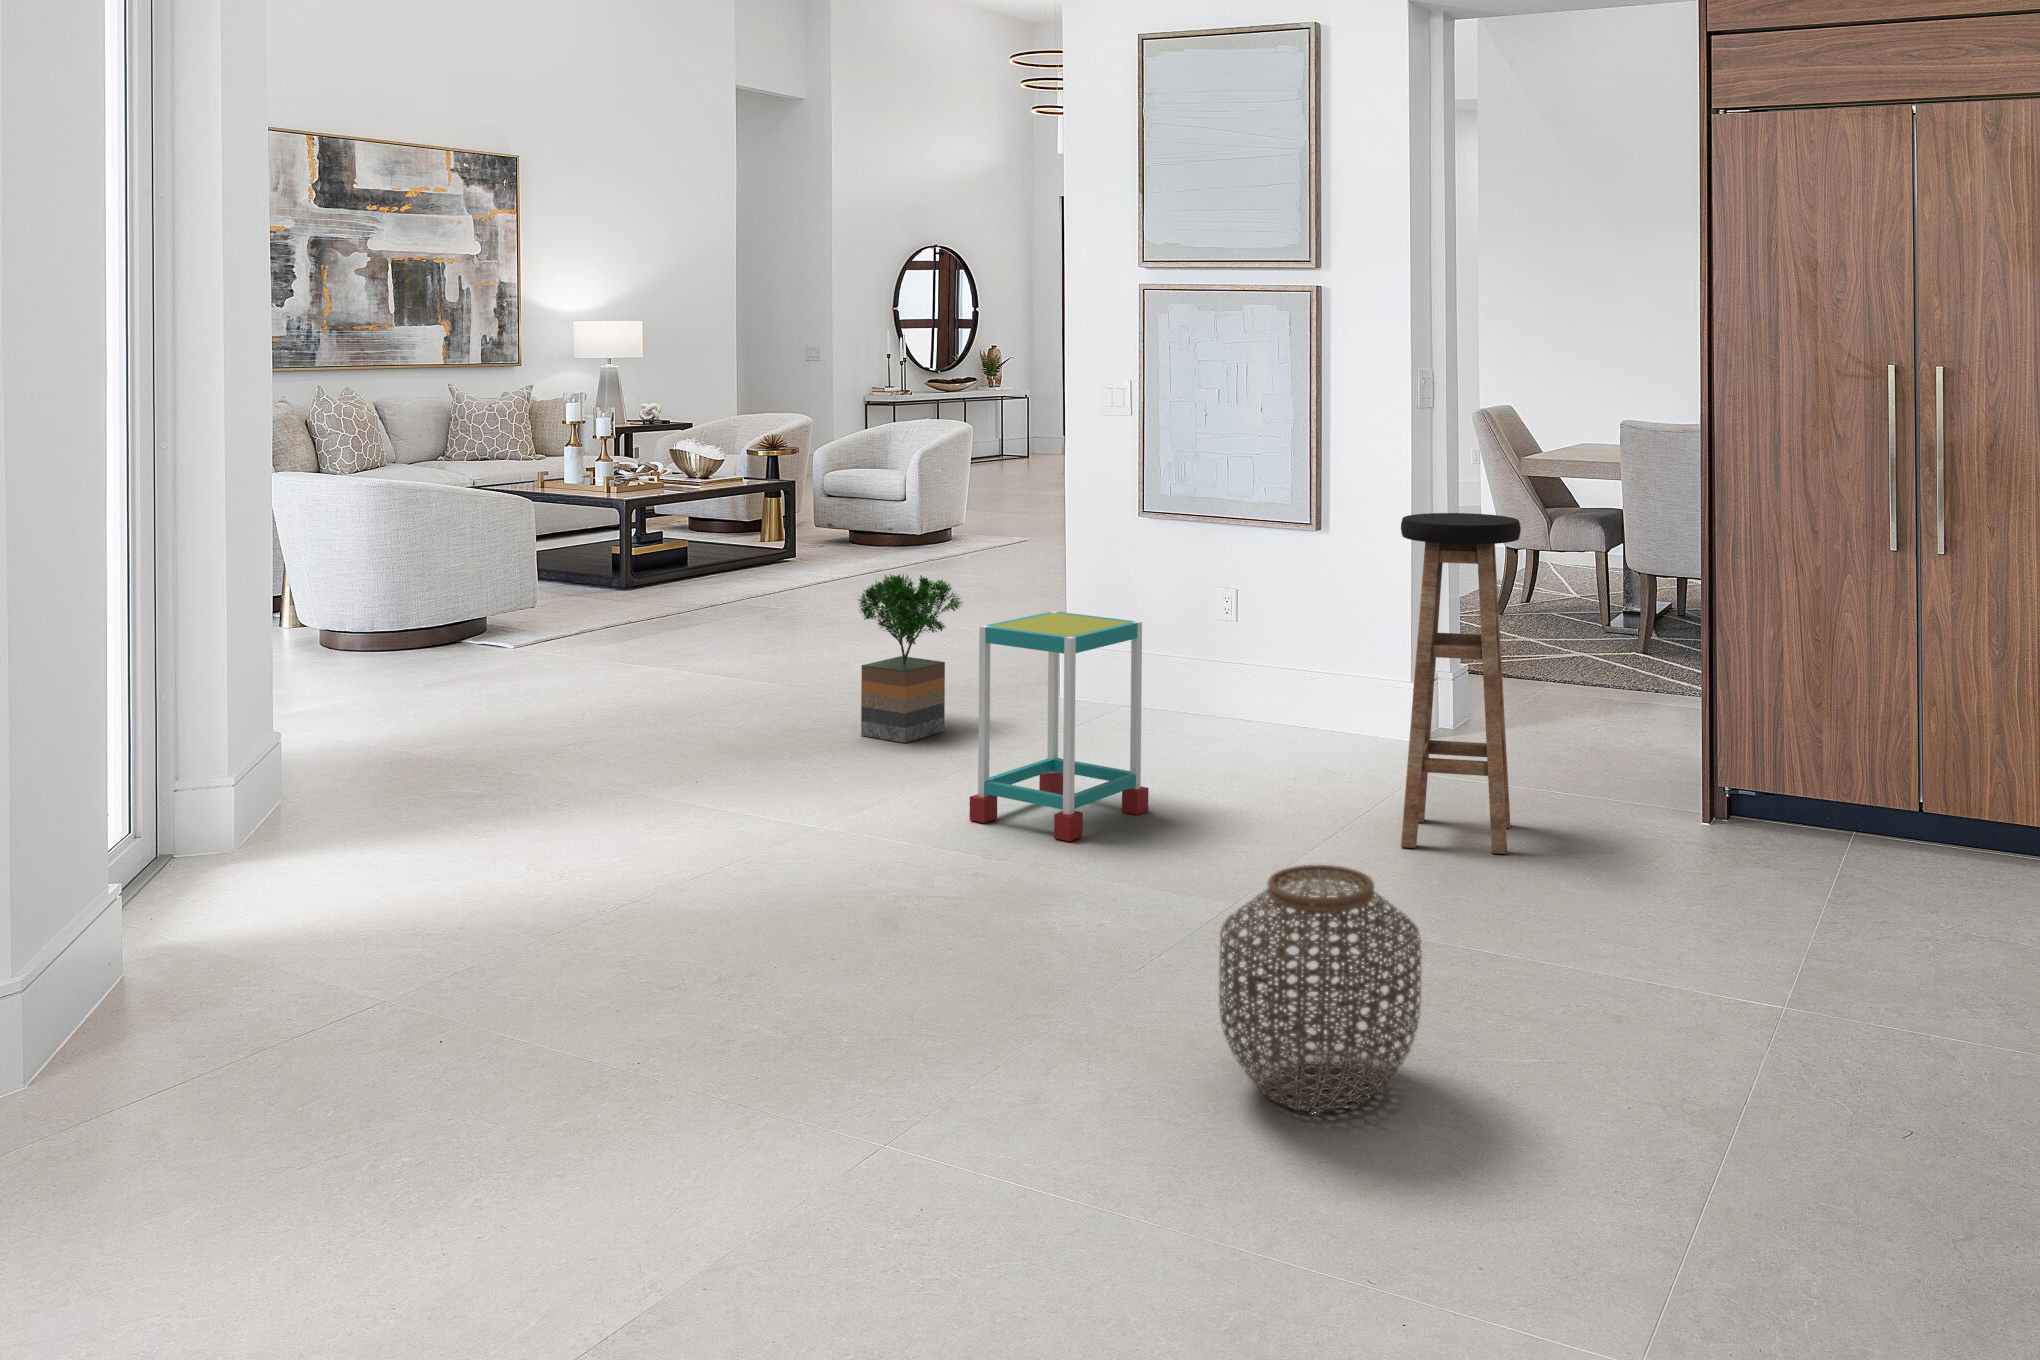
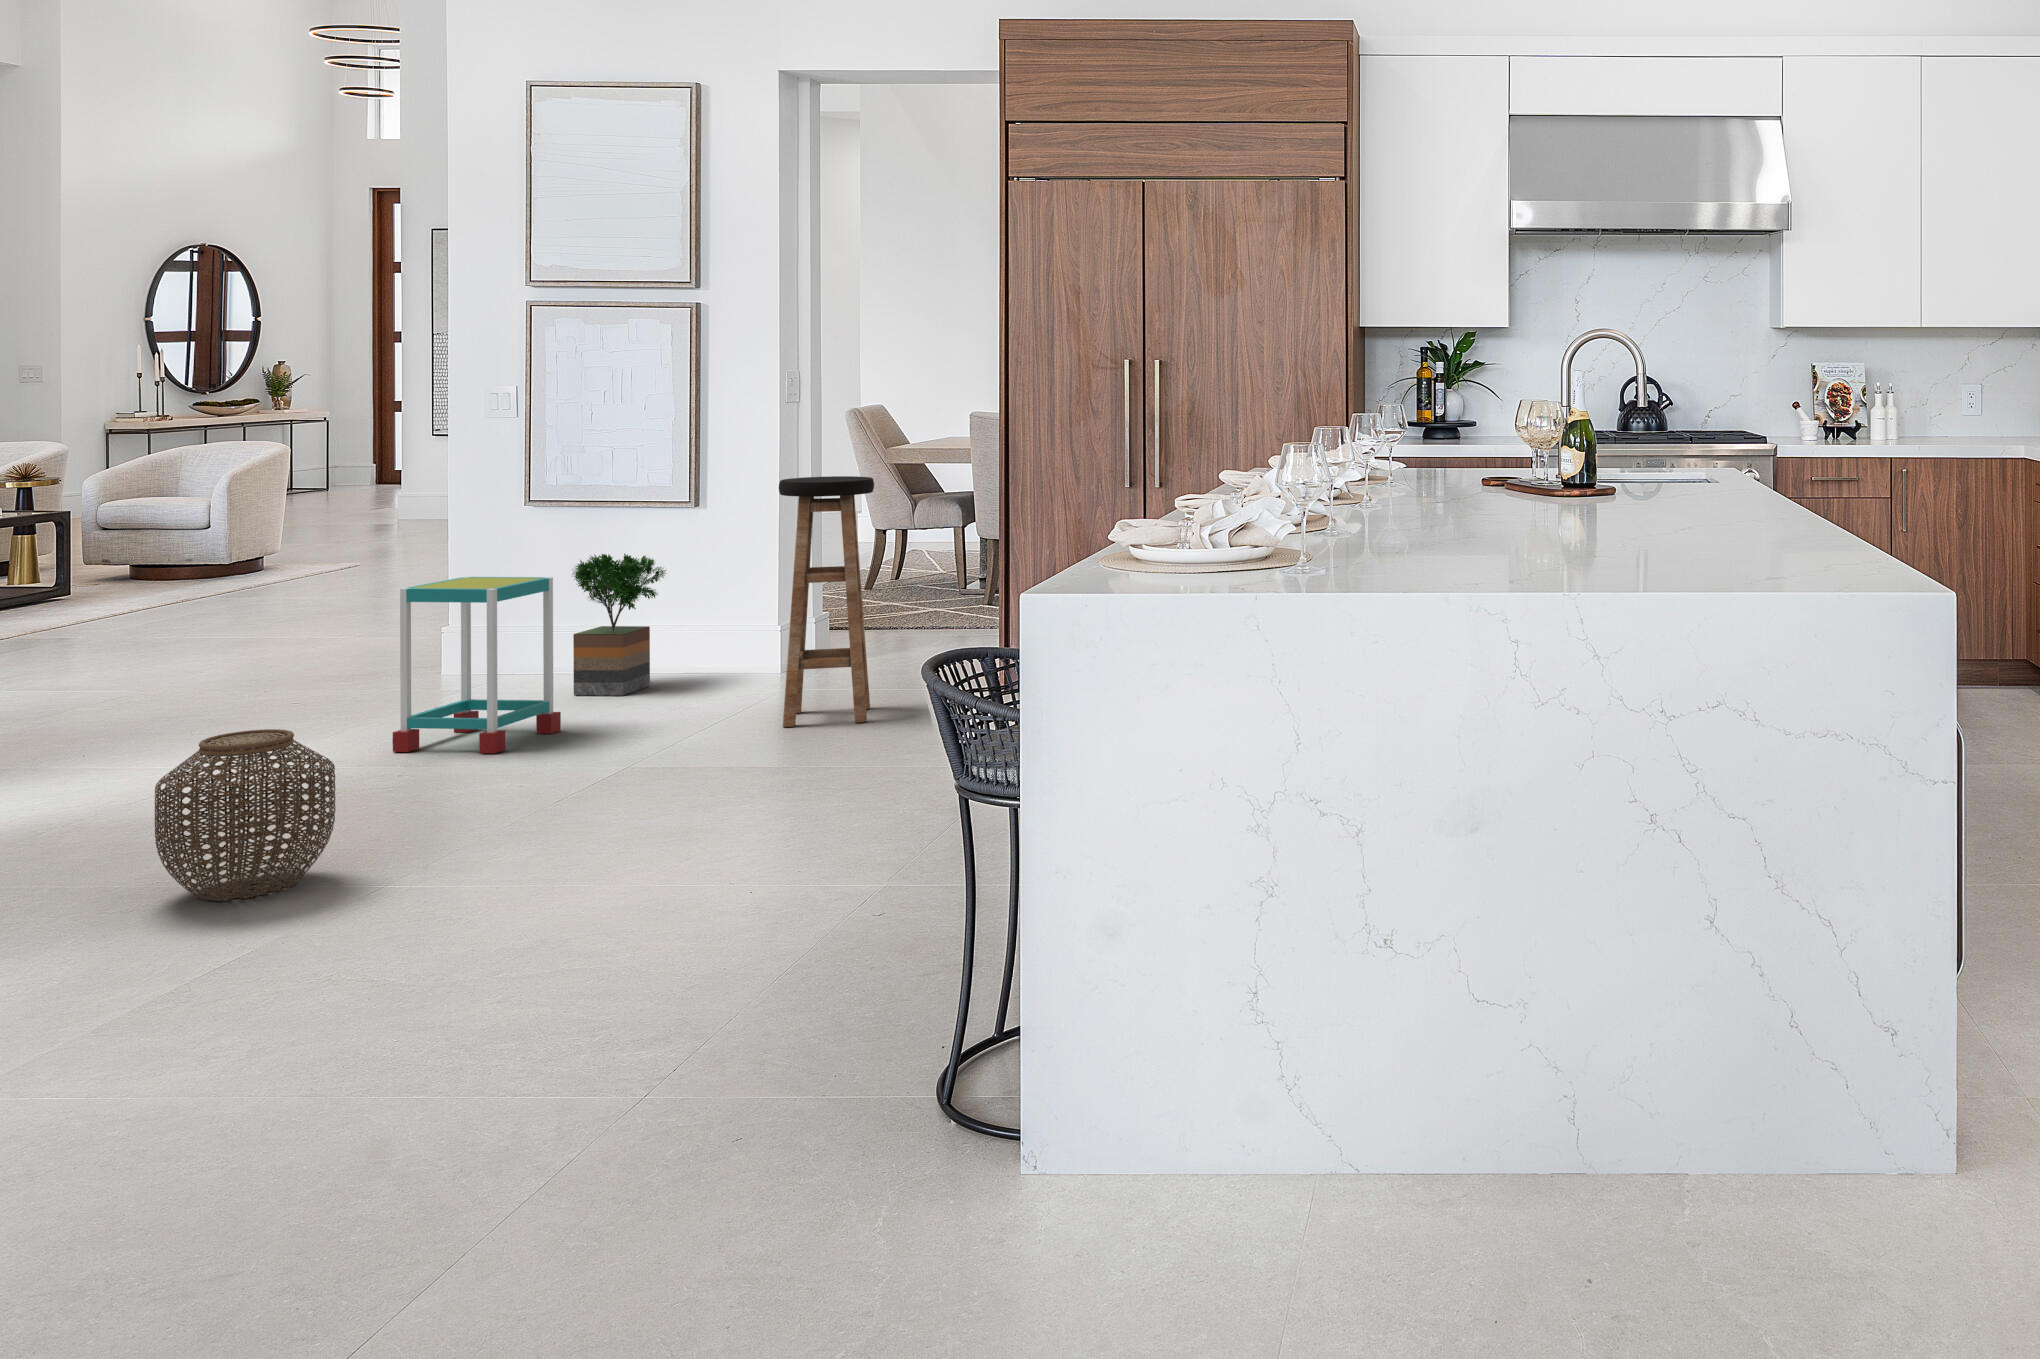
potted tree: present [858,574,963,743] -> present [573,554,666,696]
woven basket: present [1219,865,1421,1112] -> present [155,729,335,901]

